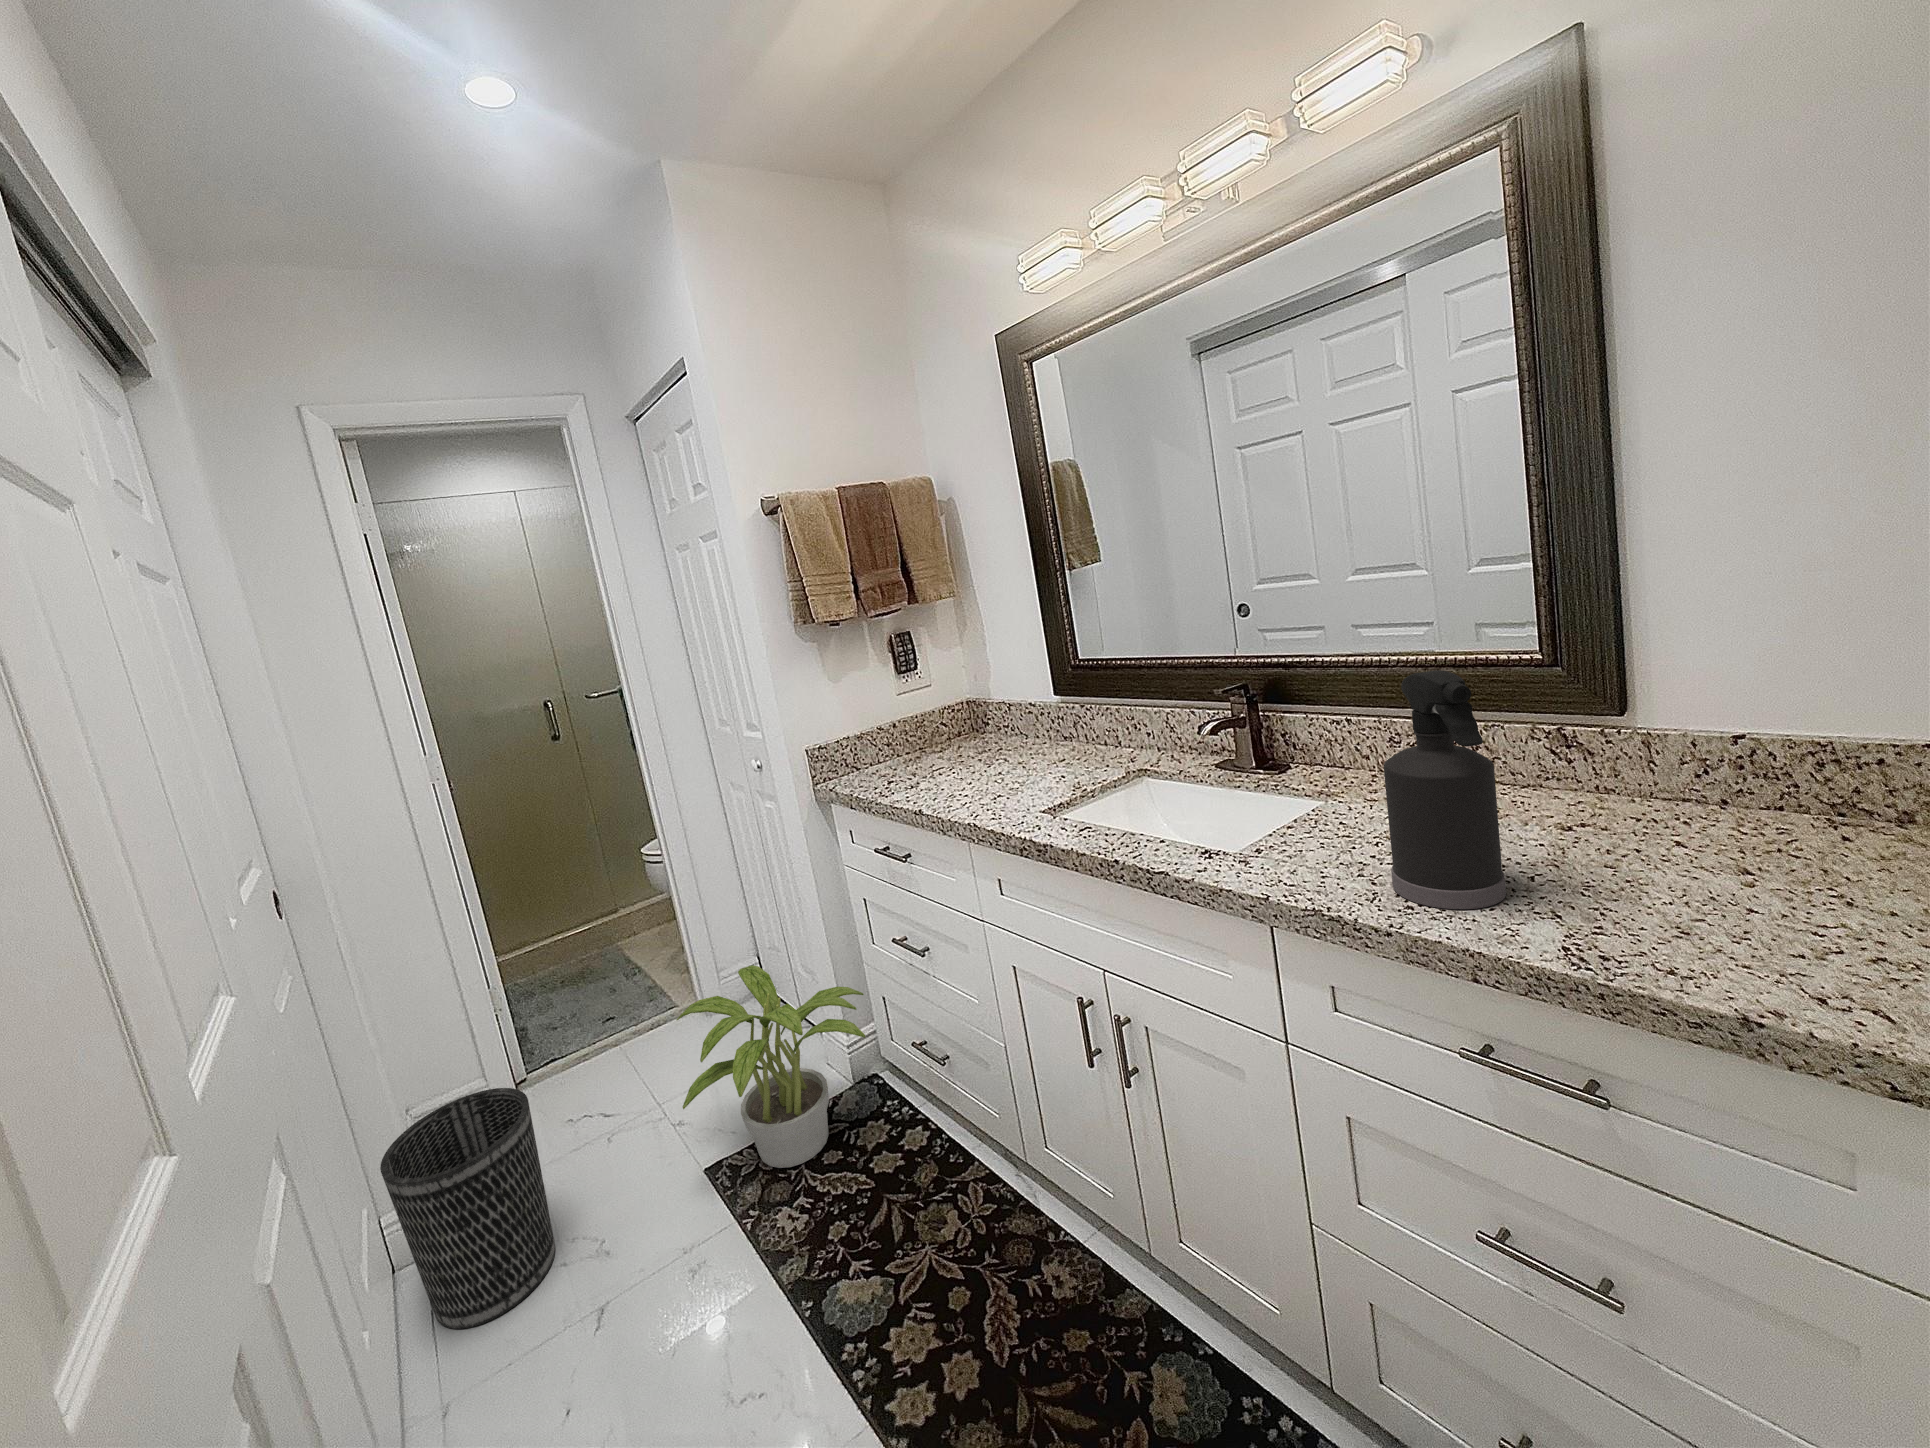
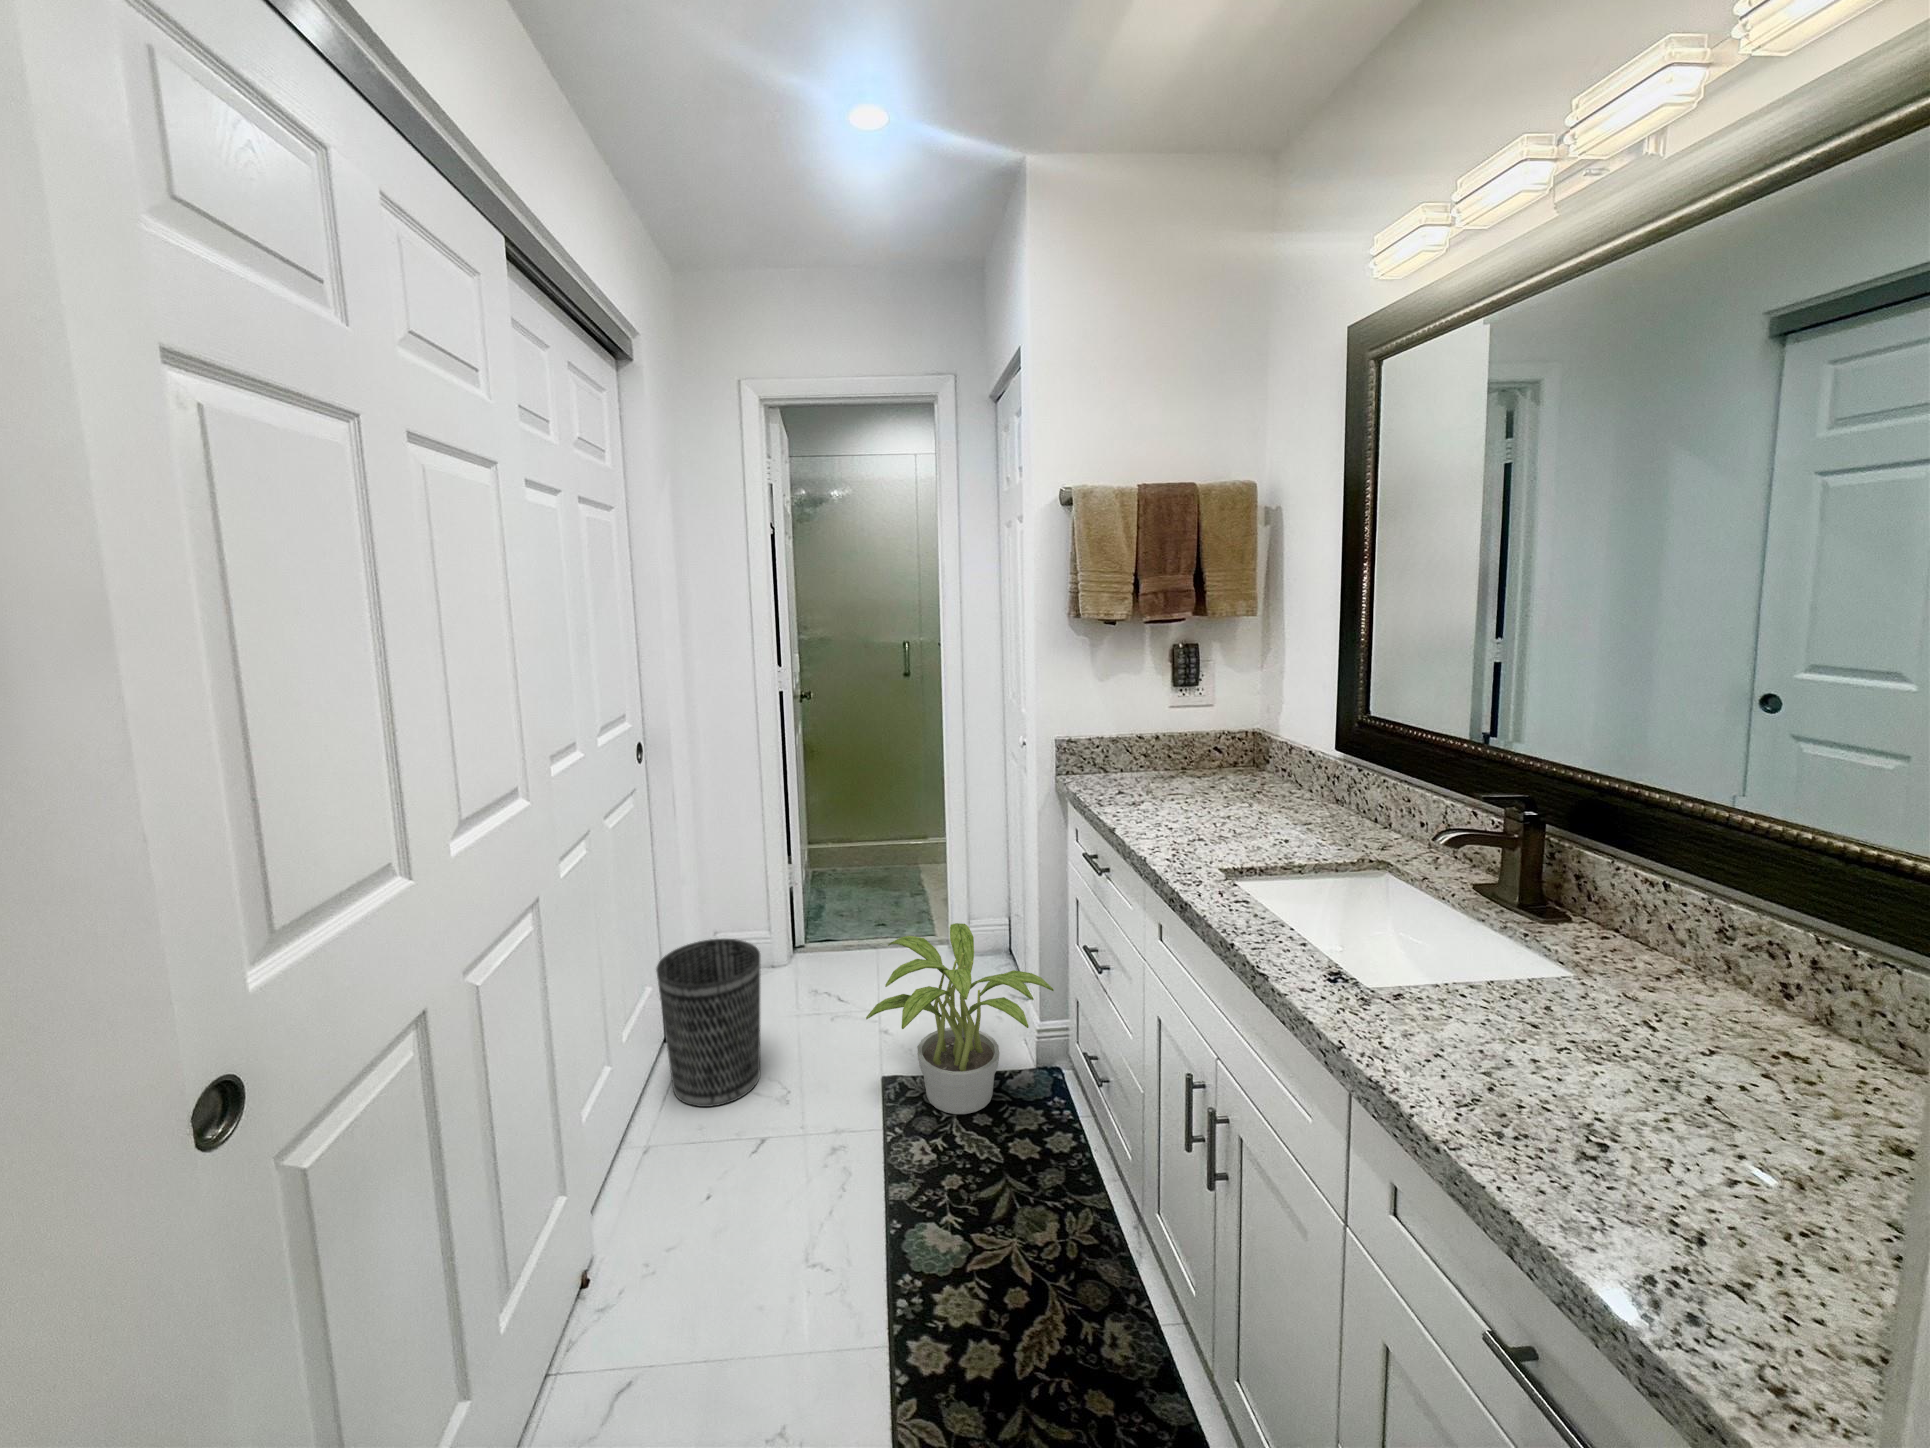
spray bottle: present [1384,670,1506,909] -> none [1484,844,1654,1176]

